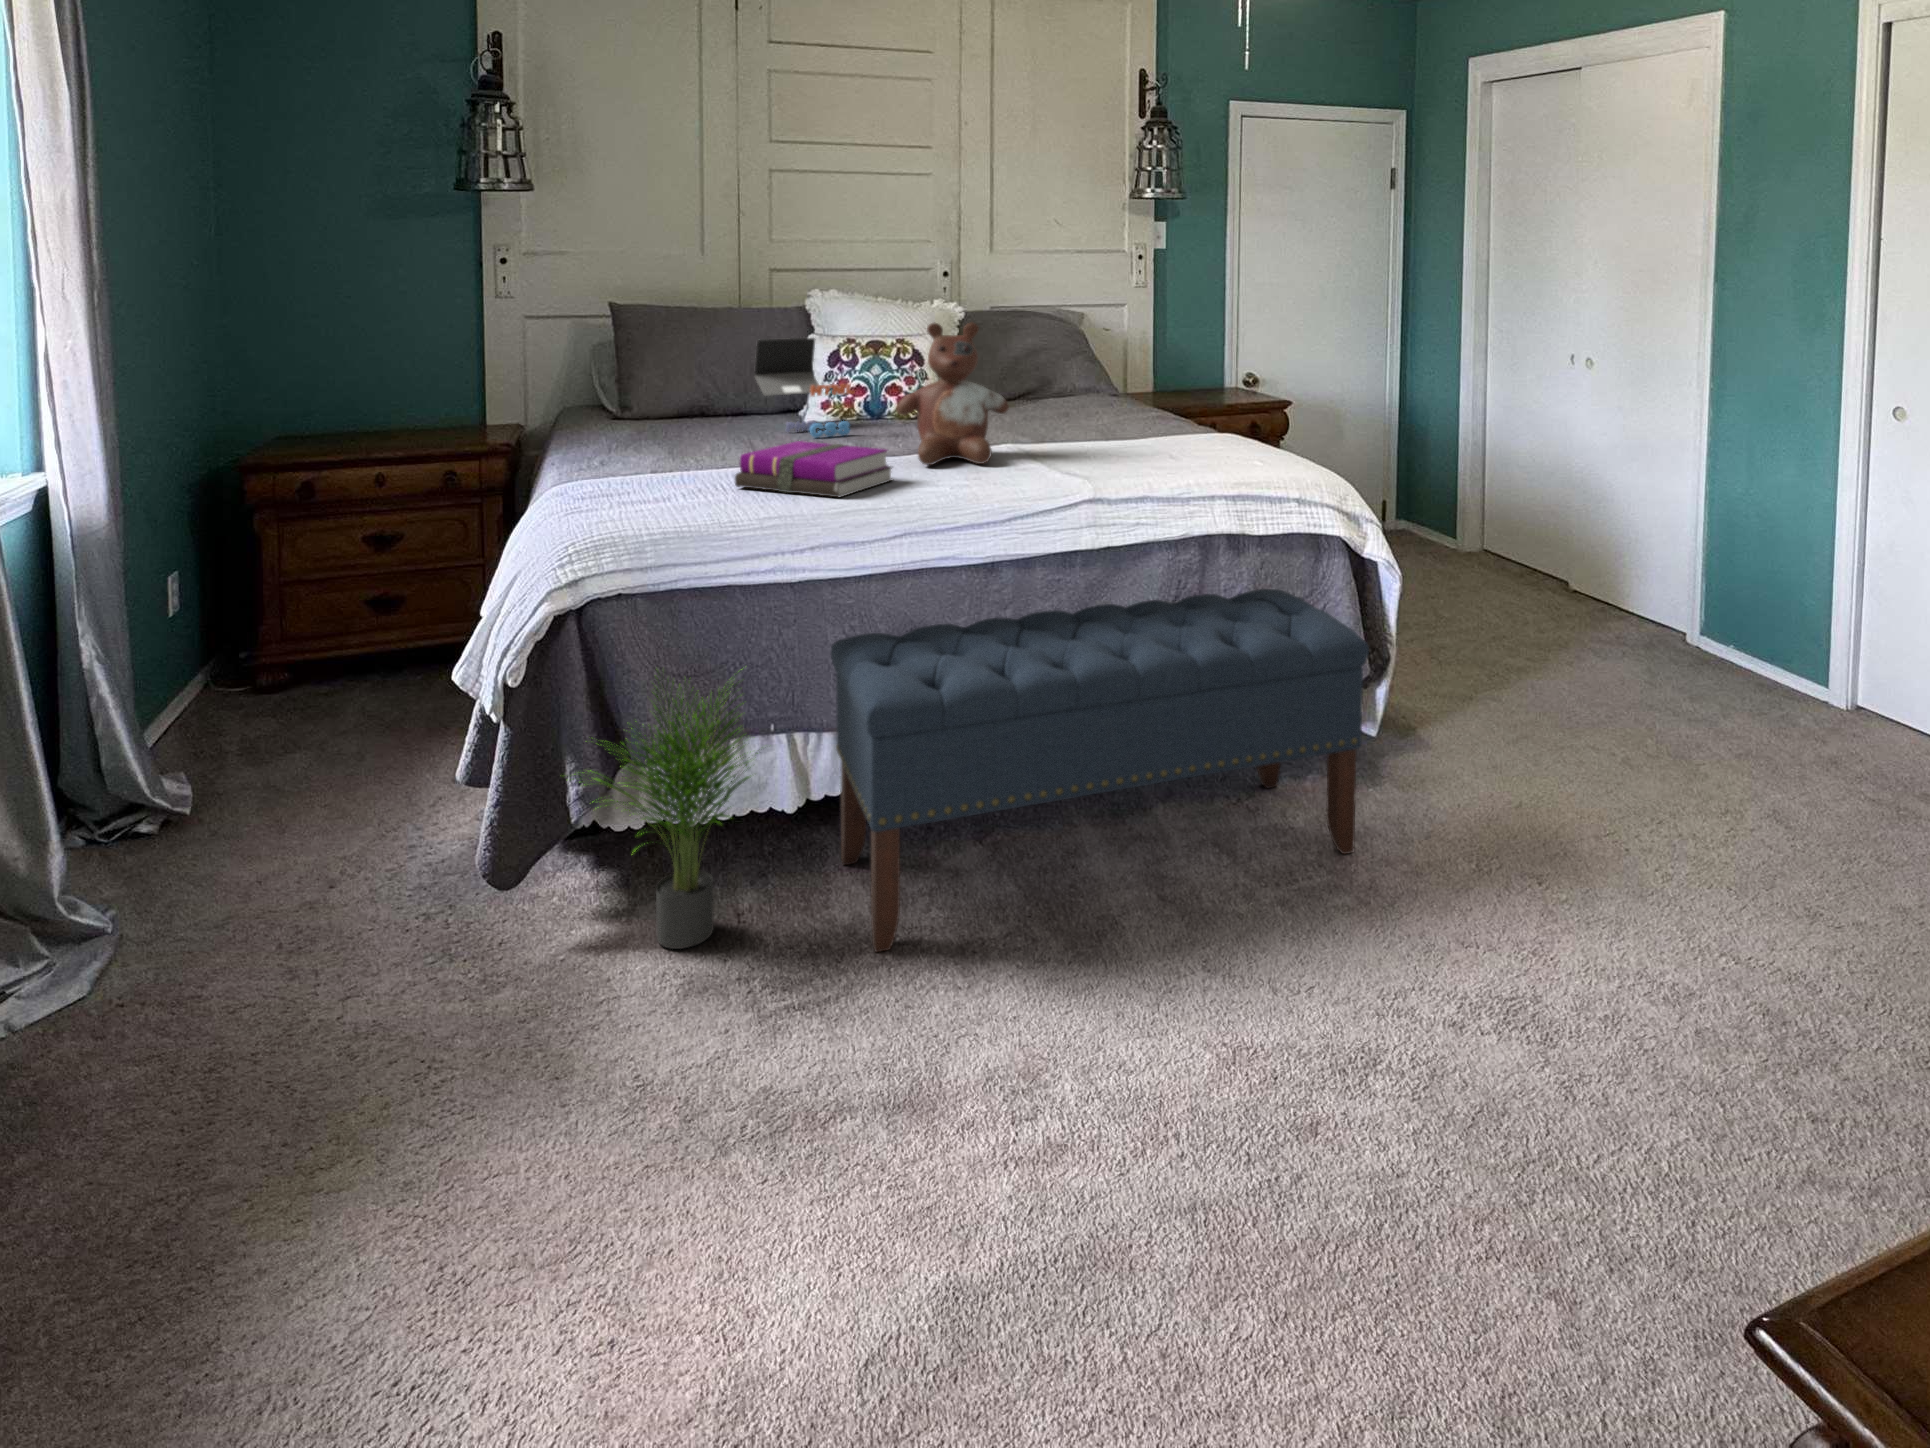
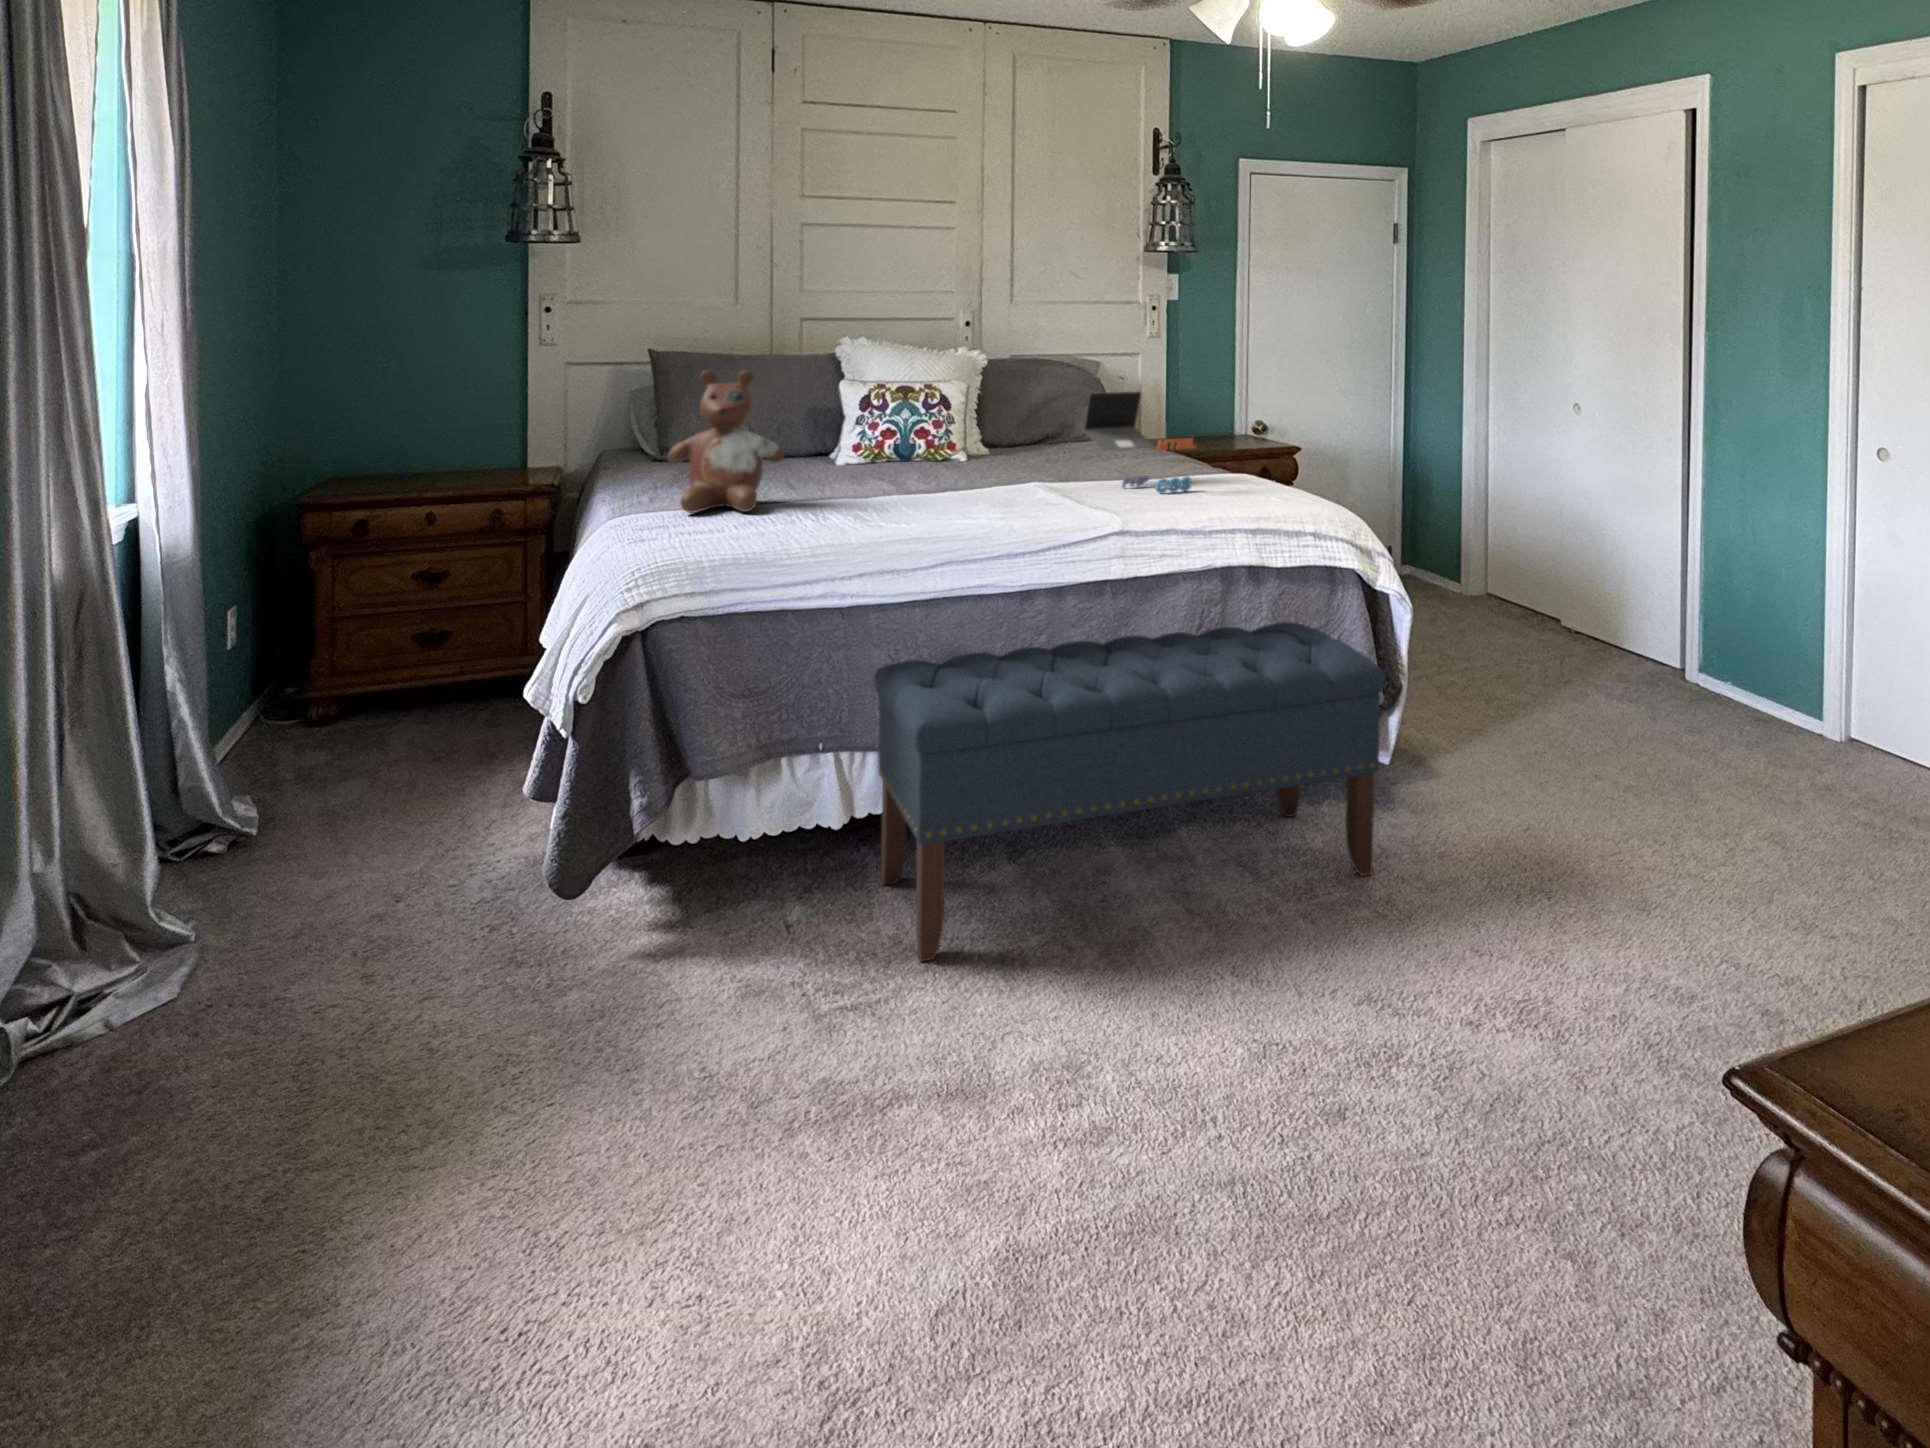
stuffed bear: present [896,323,1009,465] -> present [668,370,784,513]
laptop: present [754,338,855,438] -> present [1084,391,1196,493]
notebook: present [735,441,892,497] -> none [779,480,929,532]
potted plant: present [589,669,758,949] -> none [624,687,824,958]

